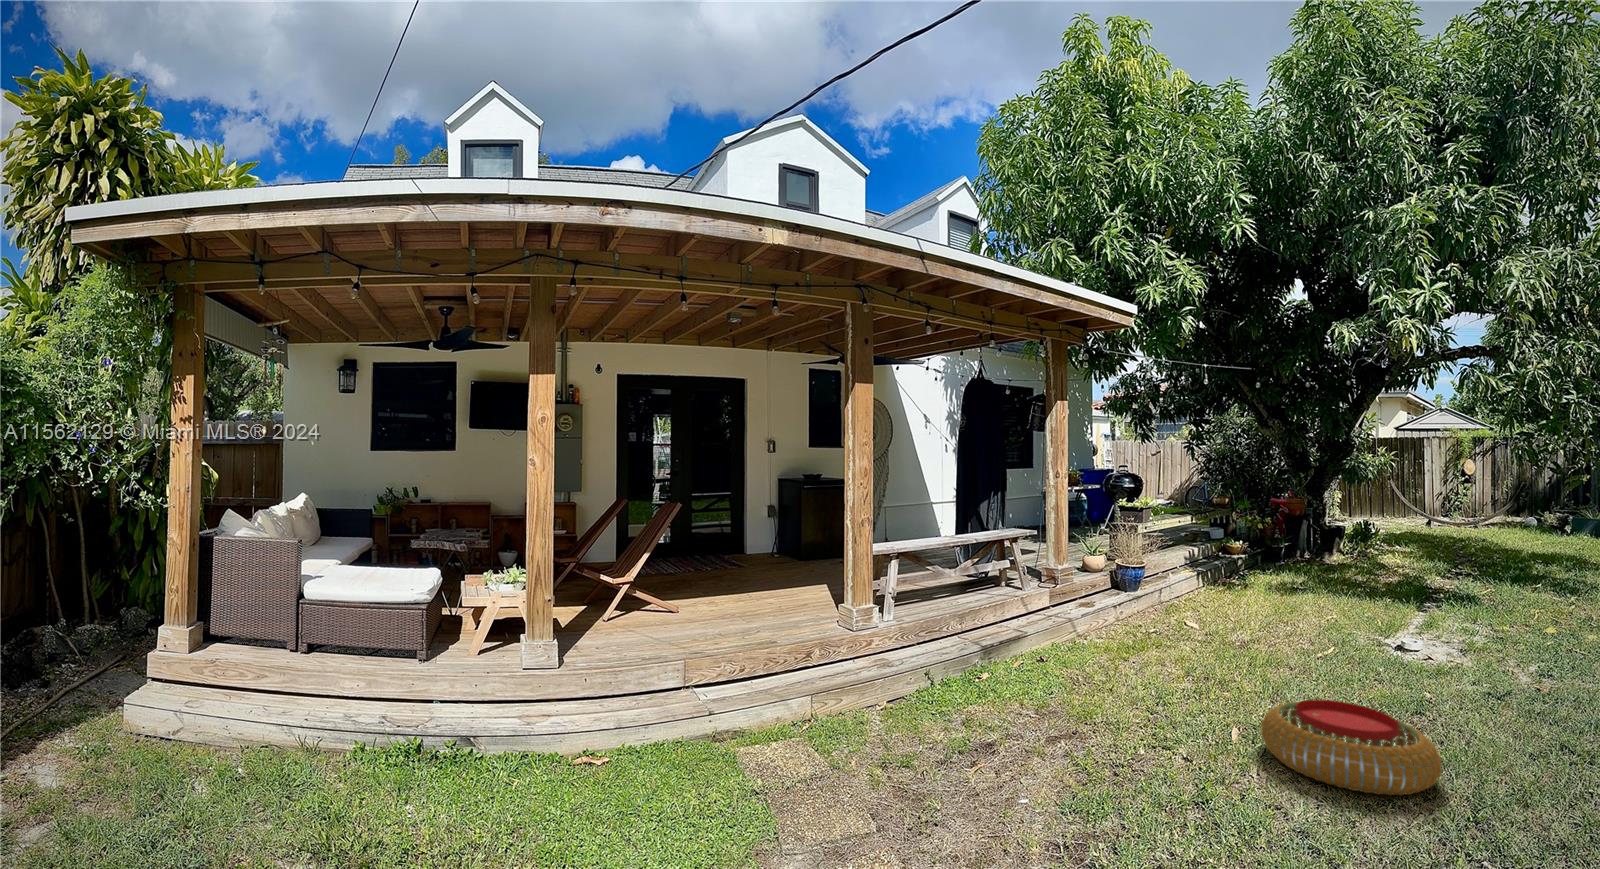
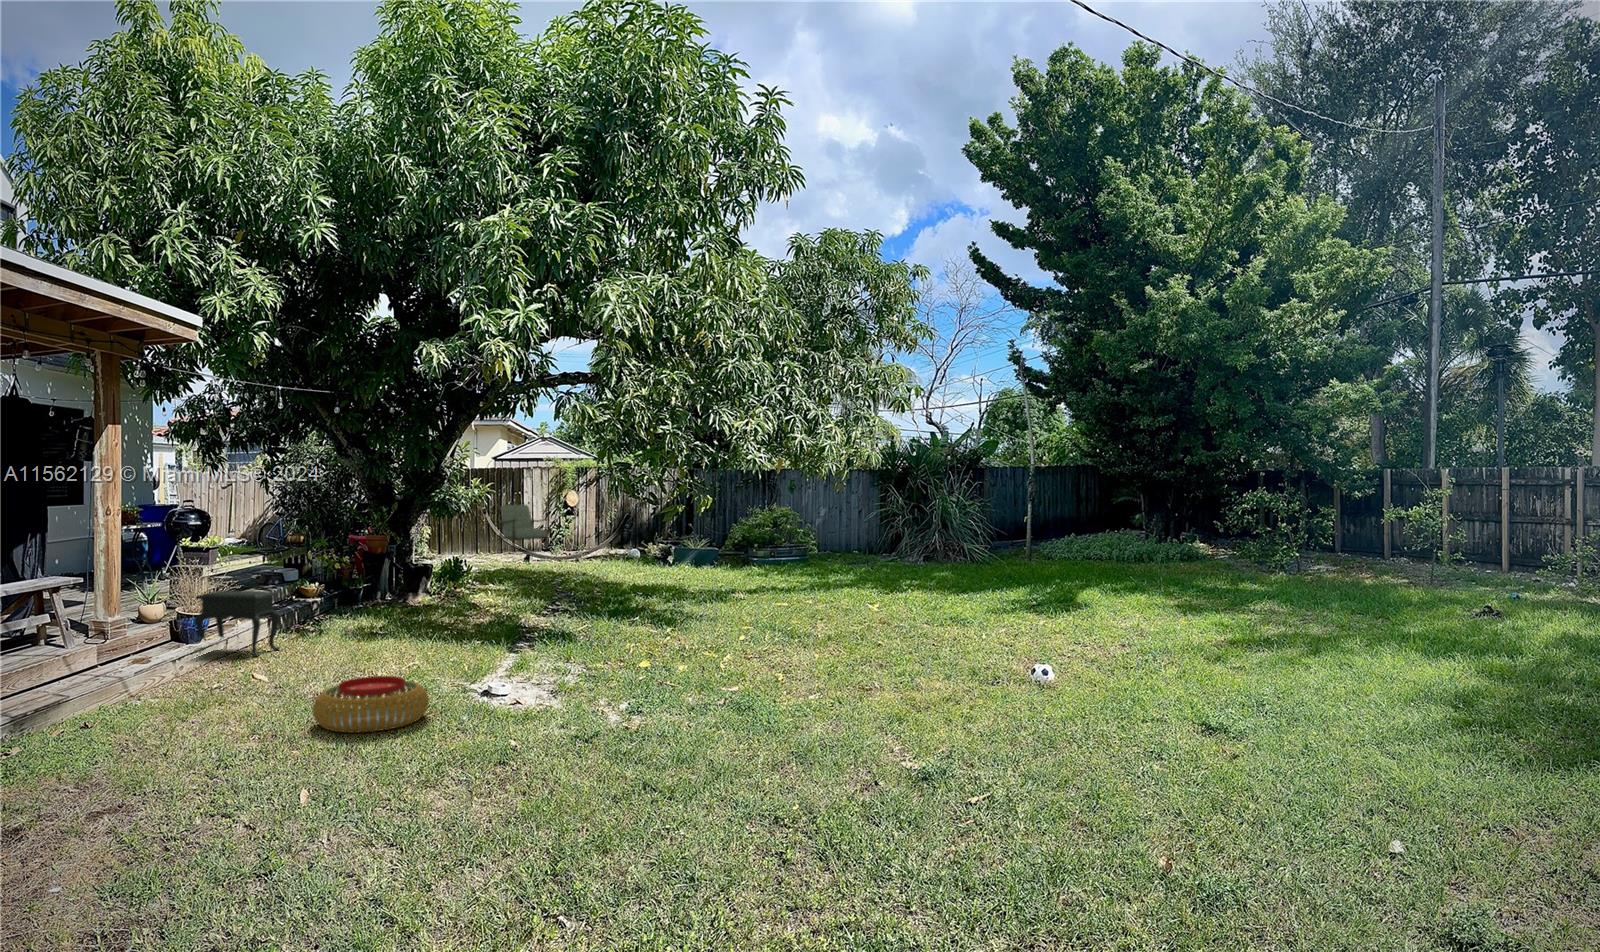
chair: none [1440,477,1516,530] -> present [498,505,548,550]
side table: none [1128,550,1210,622] -> present [194,590,280,657]

